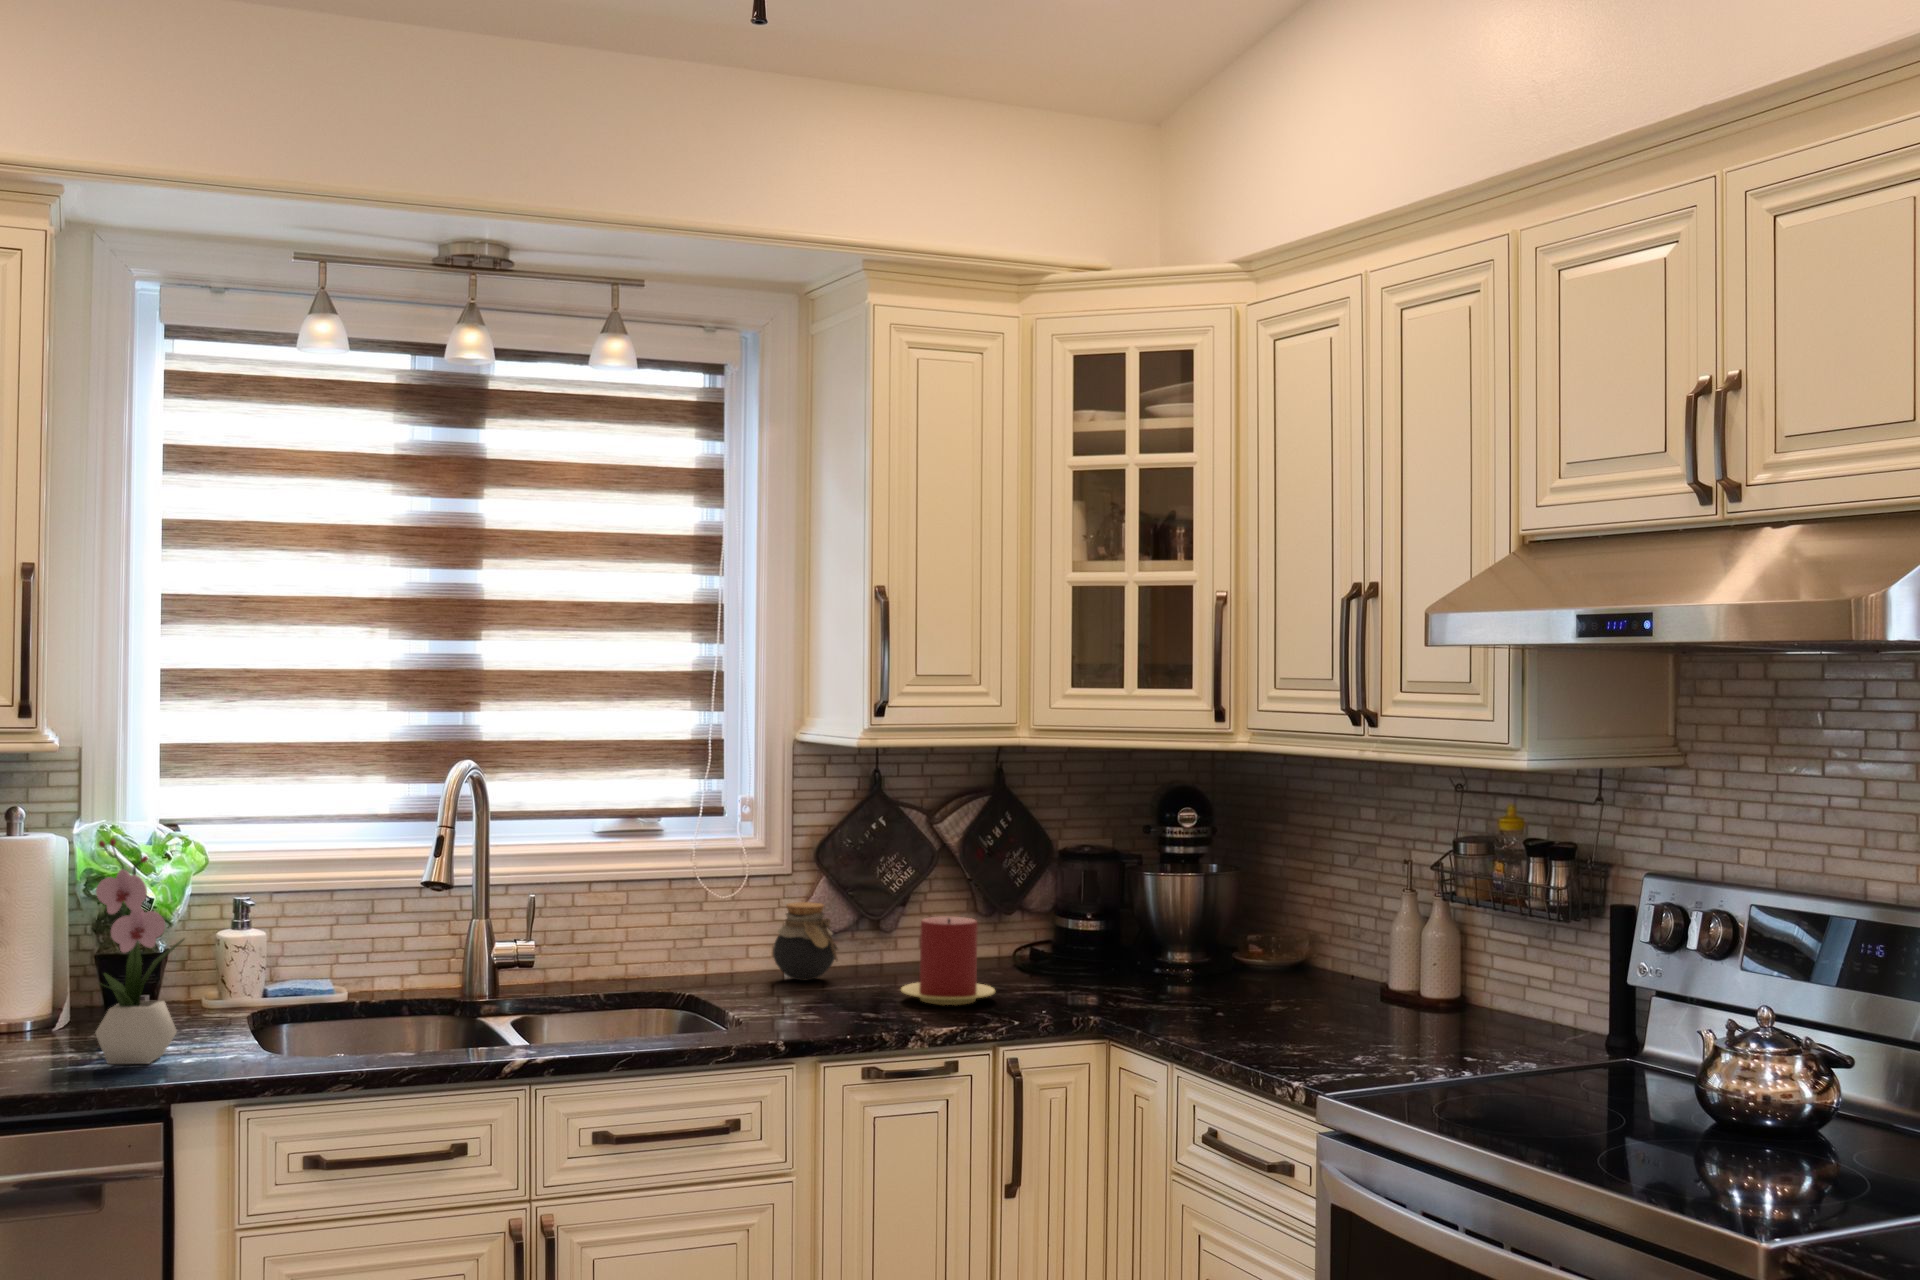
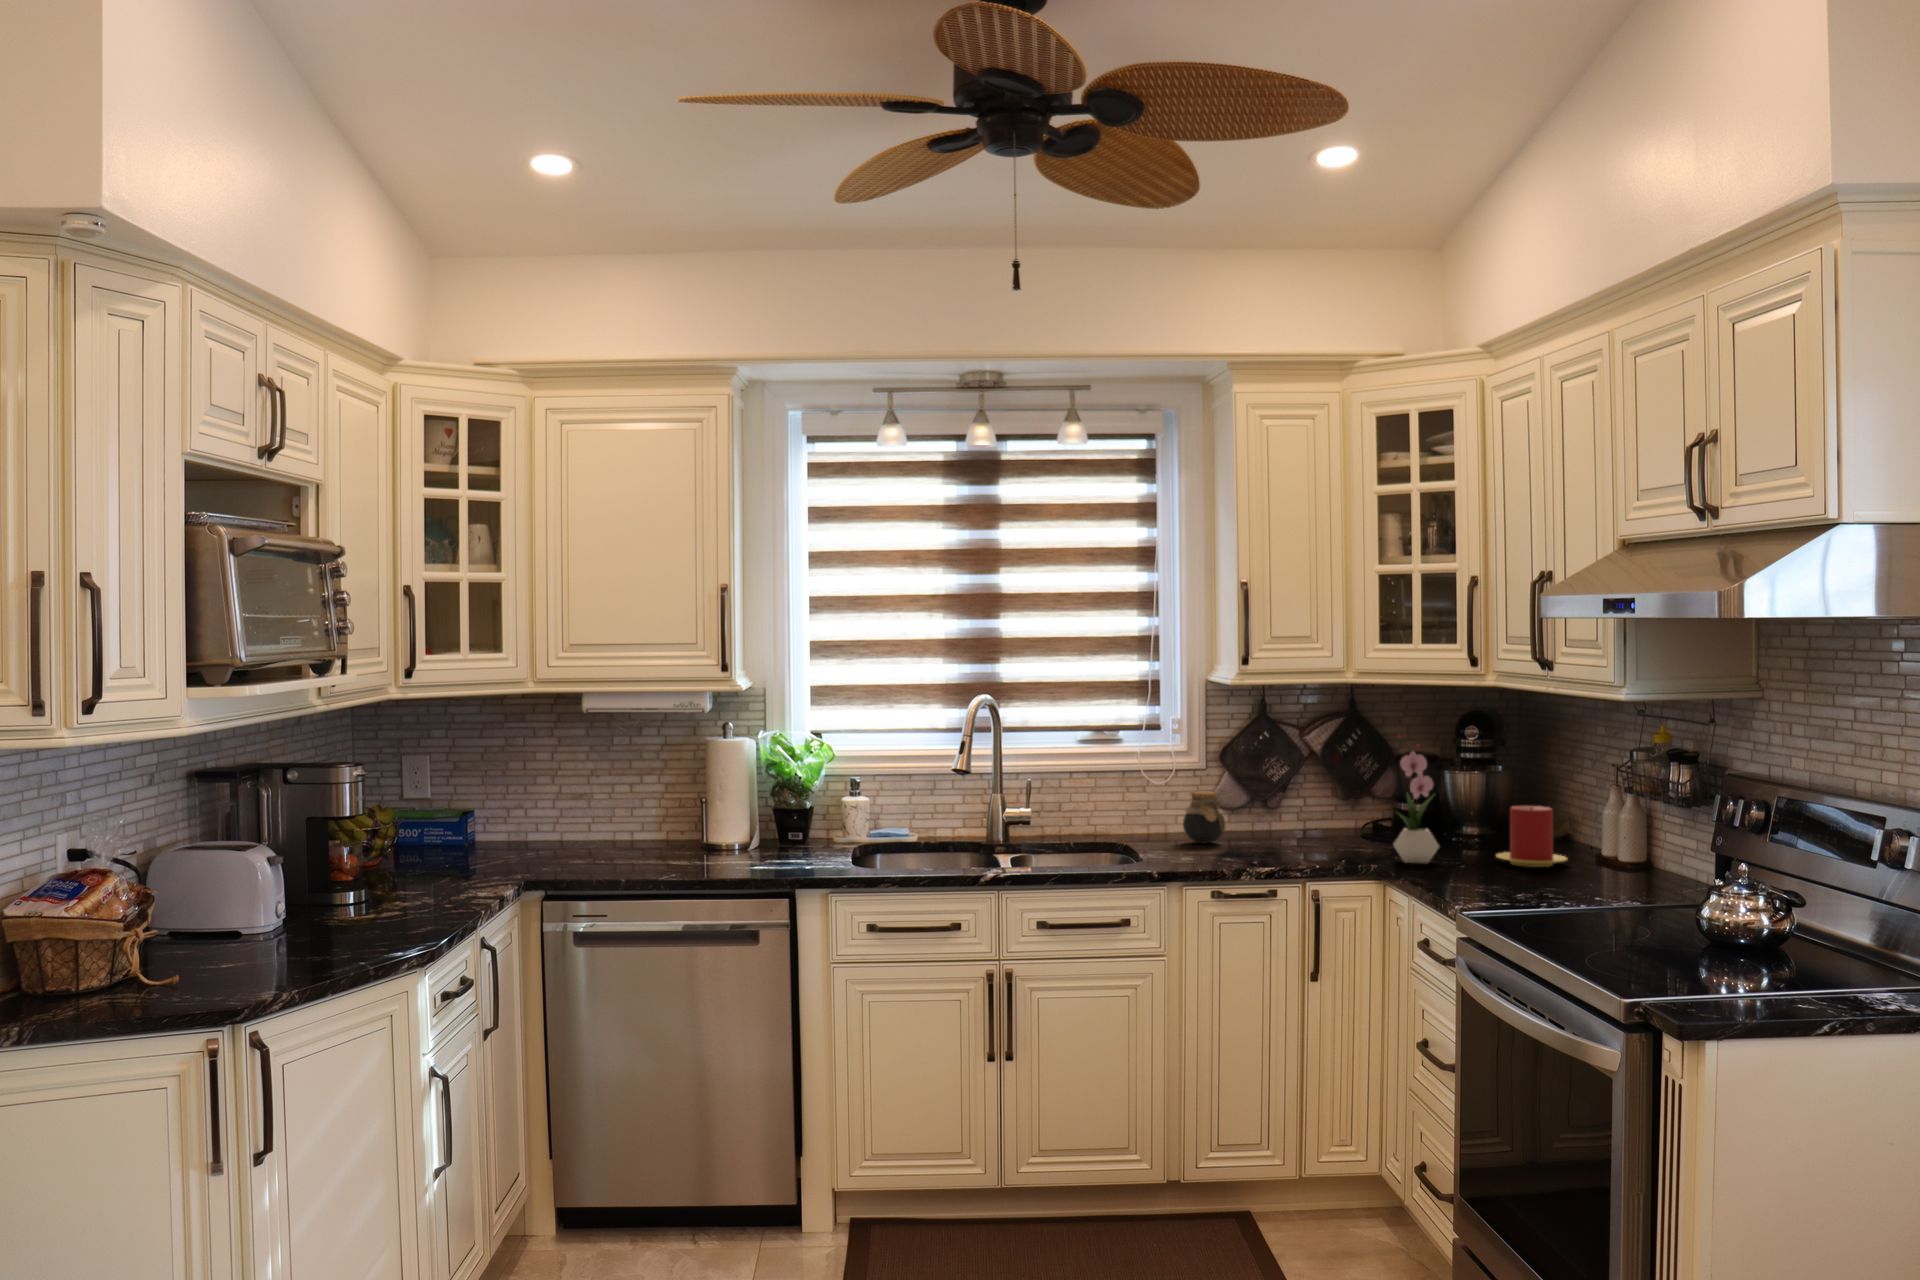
flower arrangement: present [96,839,184,1064] -> present [1394,735,1439,863]
candle: present [901,917,995,1005] -> present [1496,806,1567,867]

